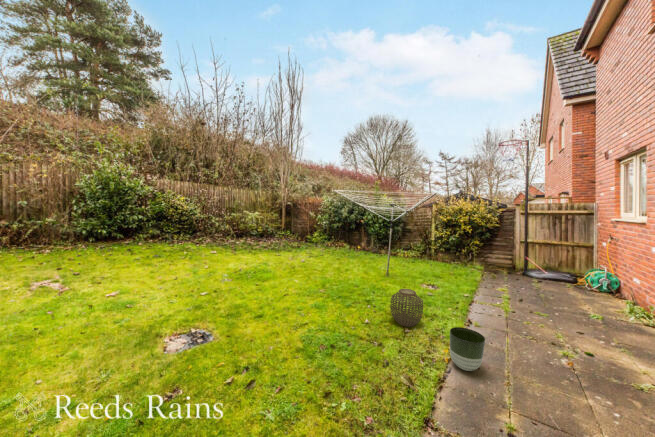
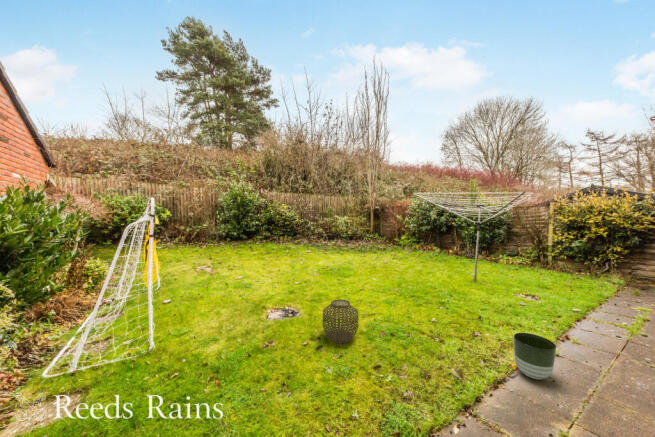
woven basket: present [390,289,423,327] -> present [323,299,358,344]

